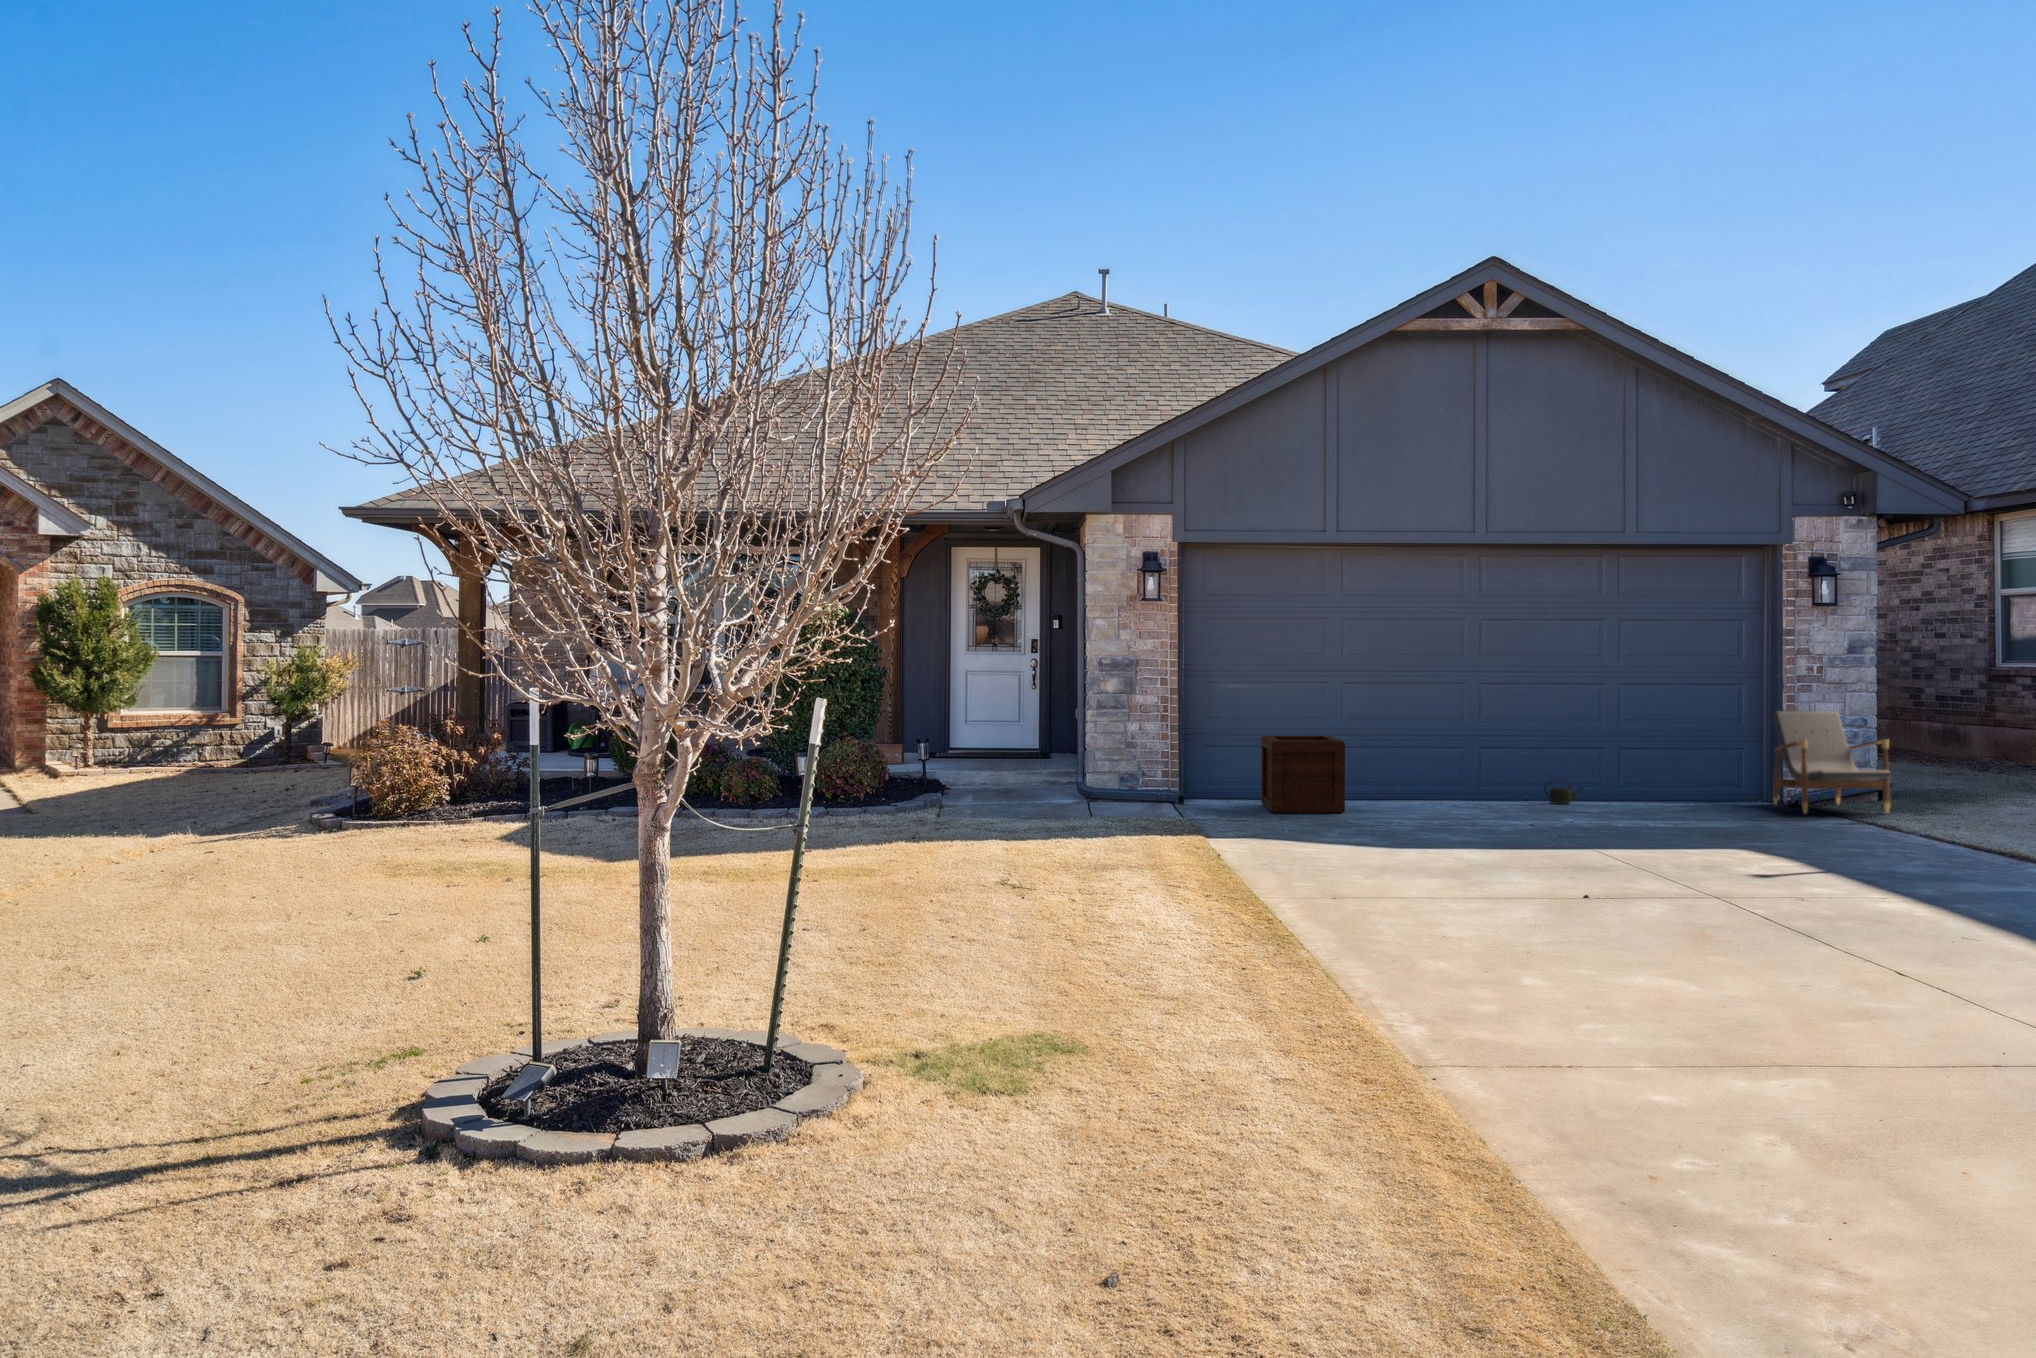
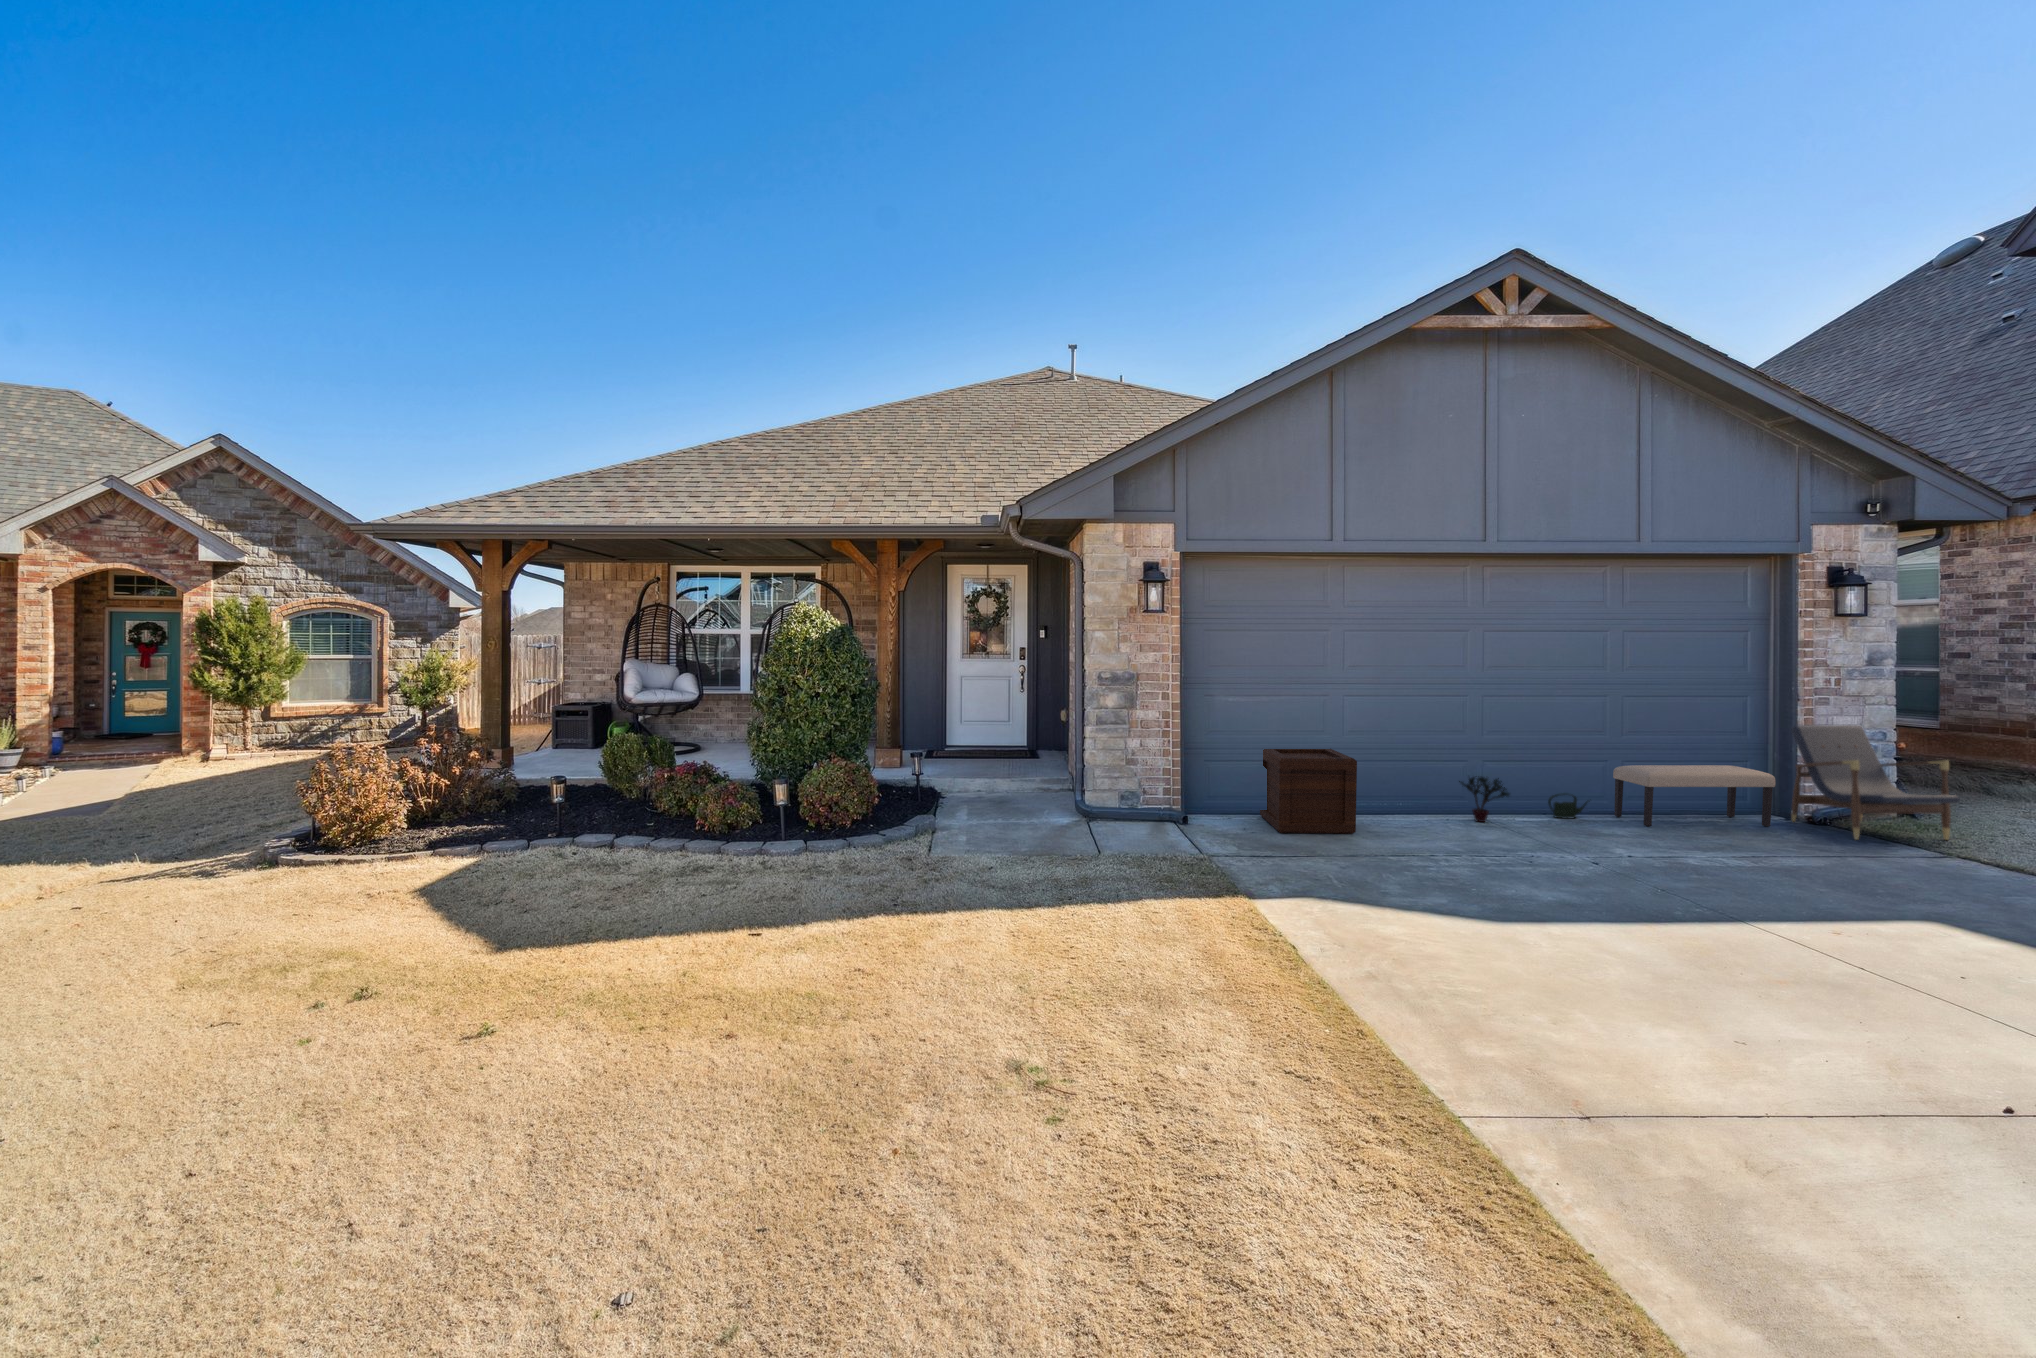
bench: none [1608,751,1748,808] -> present [1613,765,1776,827]
potted plant: none [1453,759,1499,807] -> present [1459,776,1509,822]

